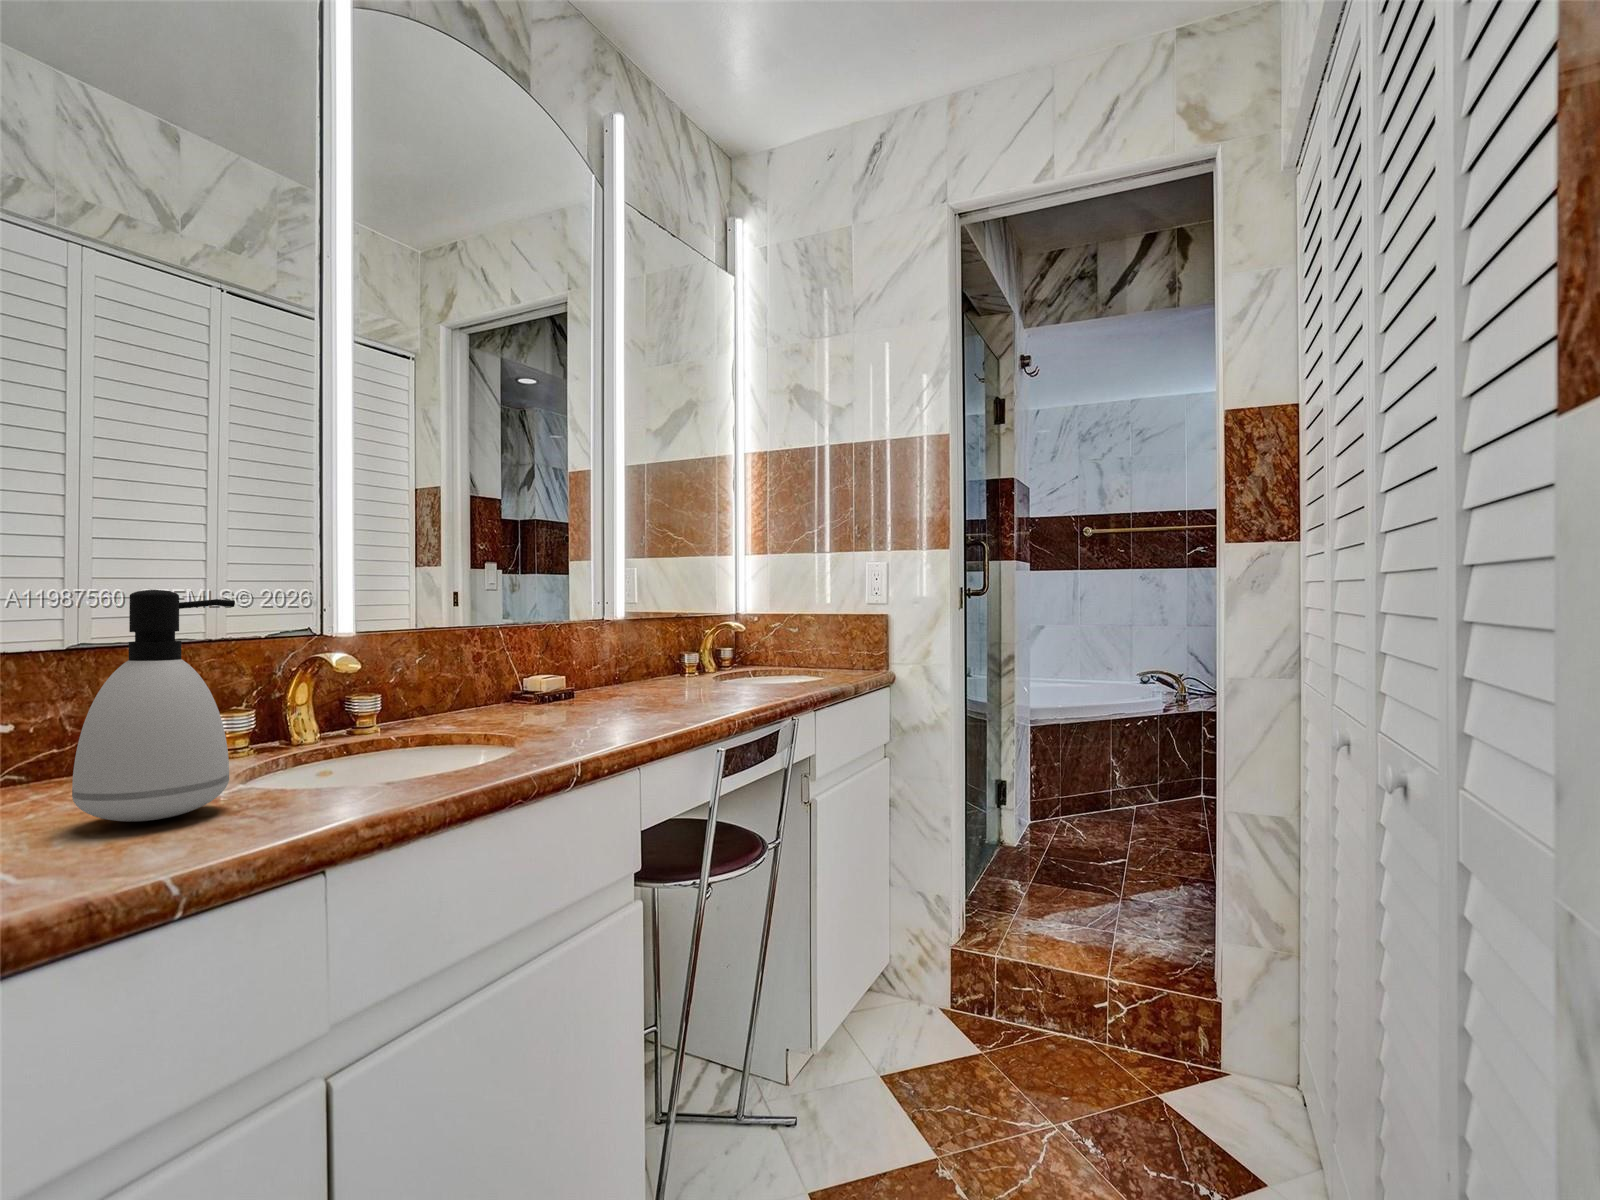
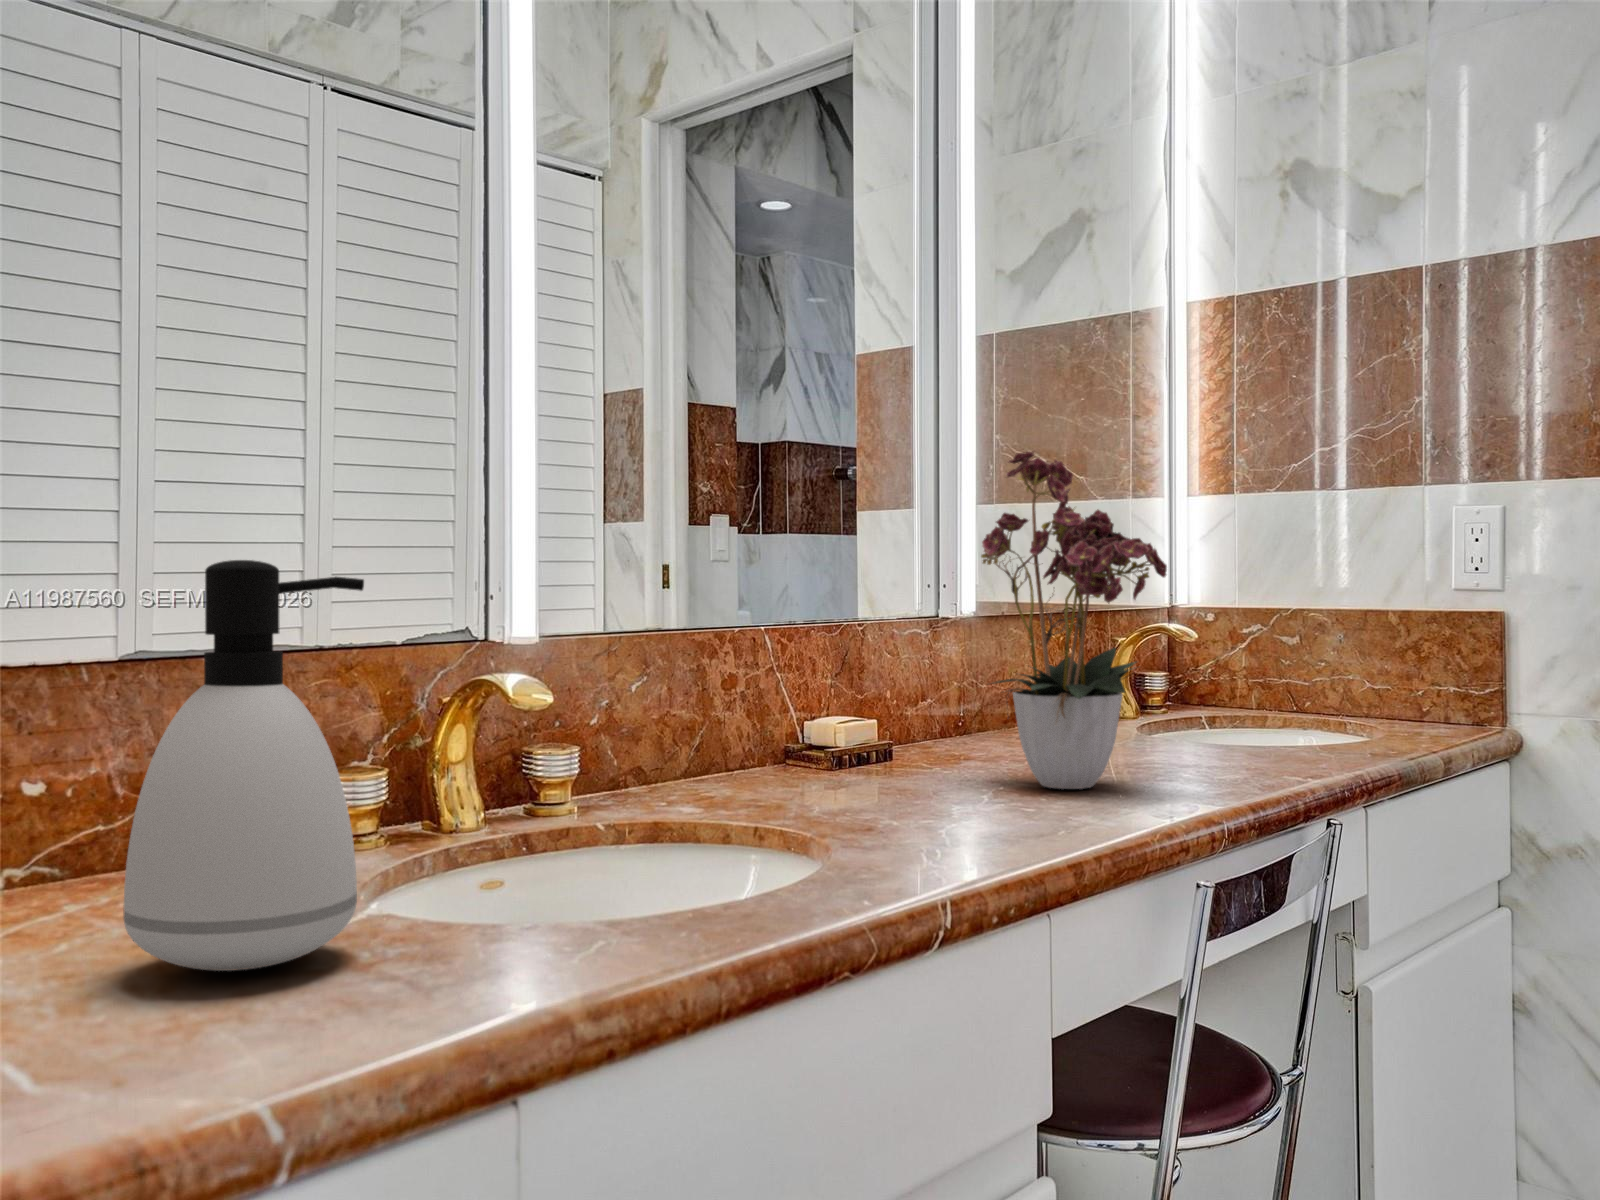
flower arrangement: none [612,525,720,708] -> present [981,451,1167,789]

